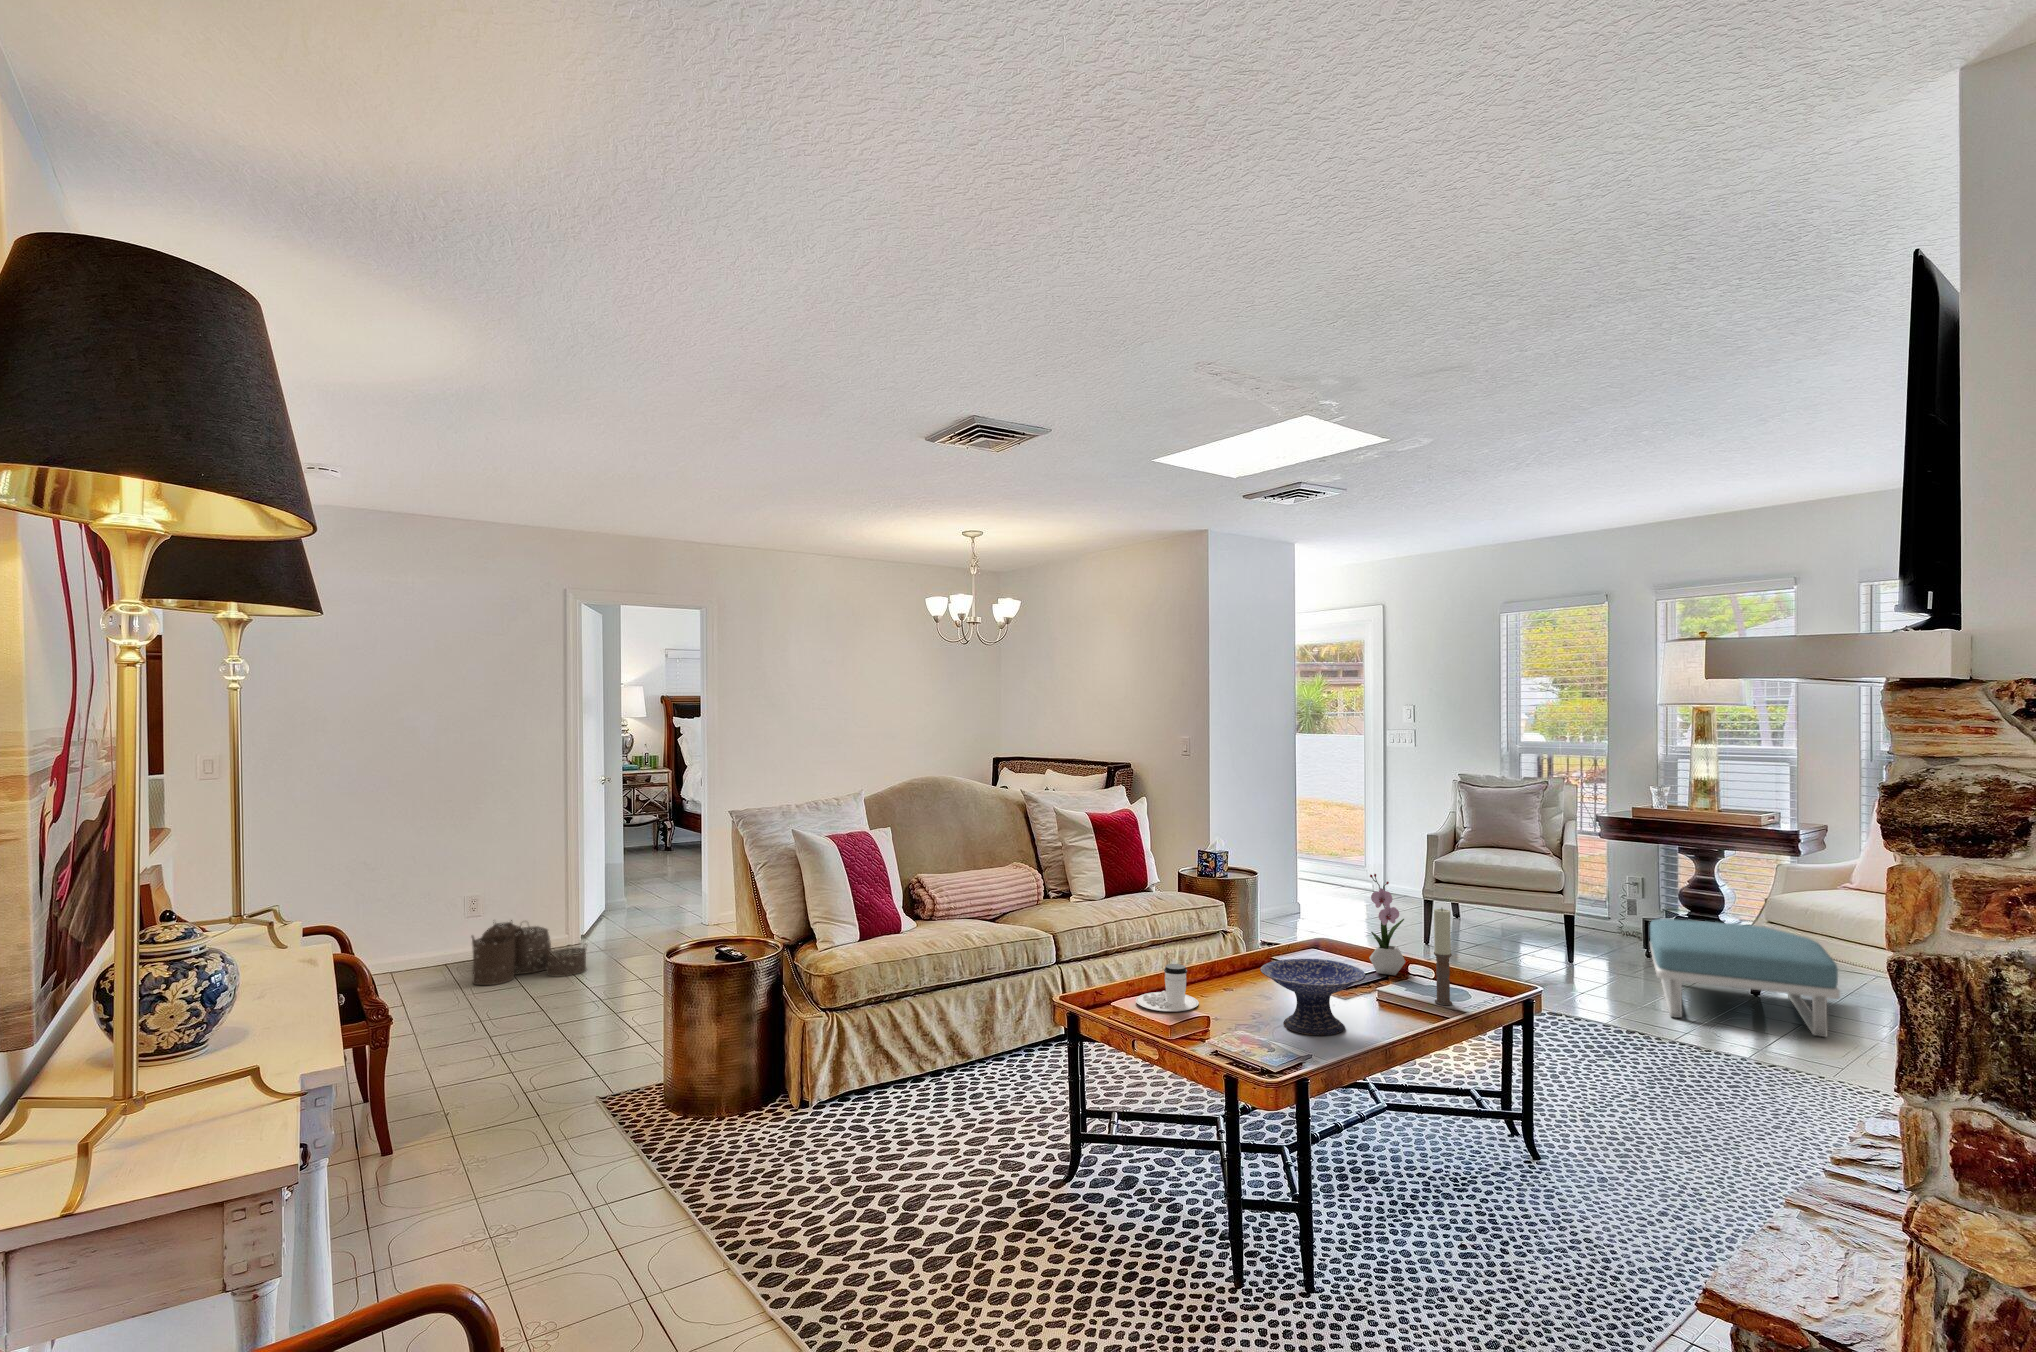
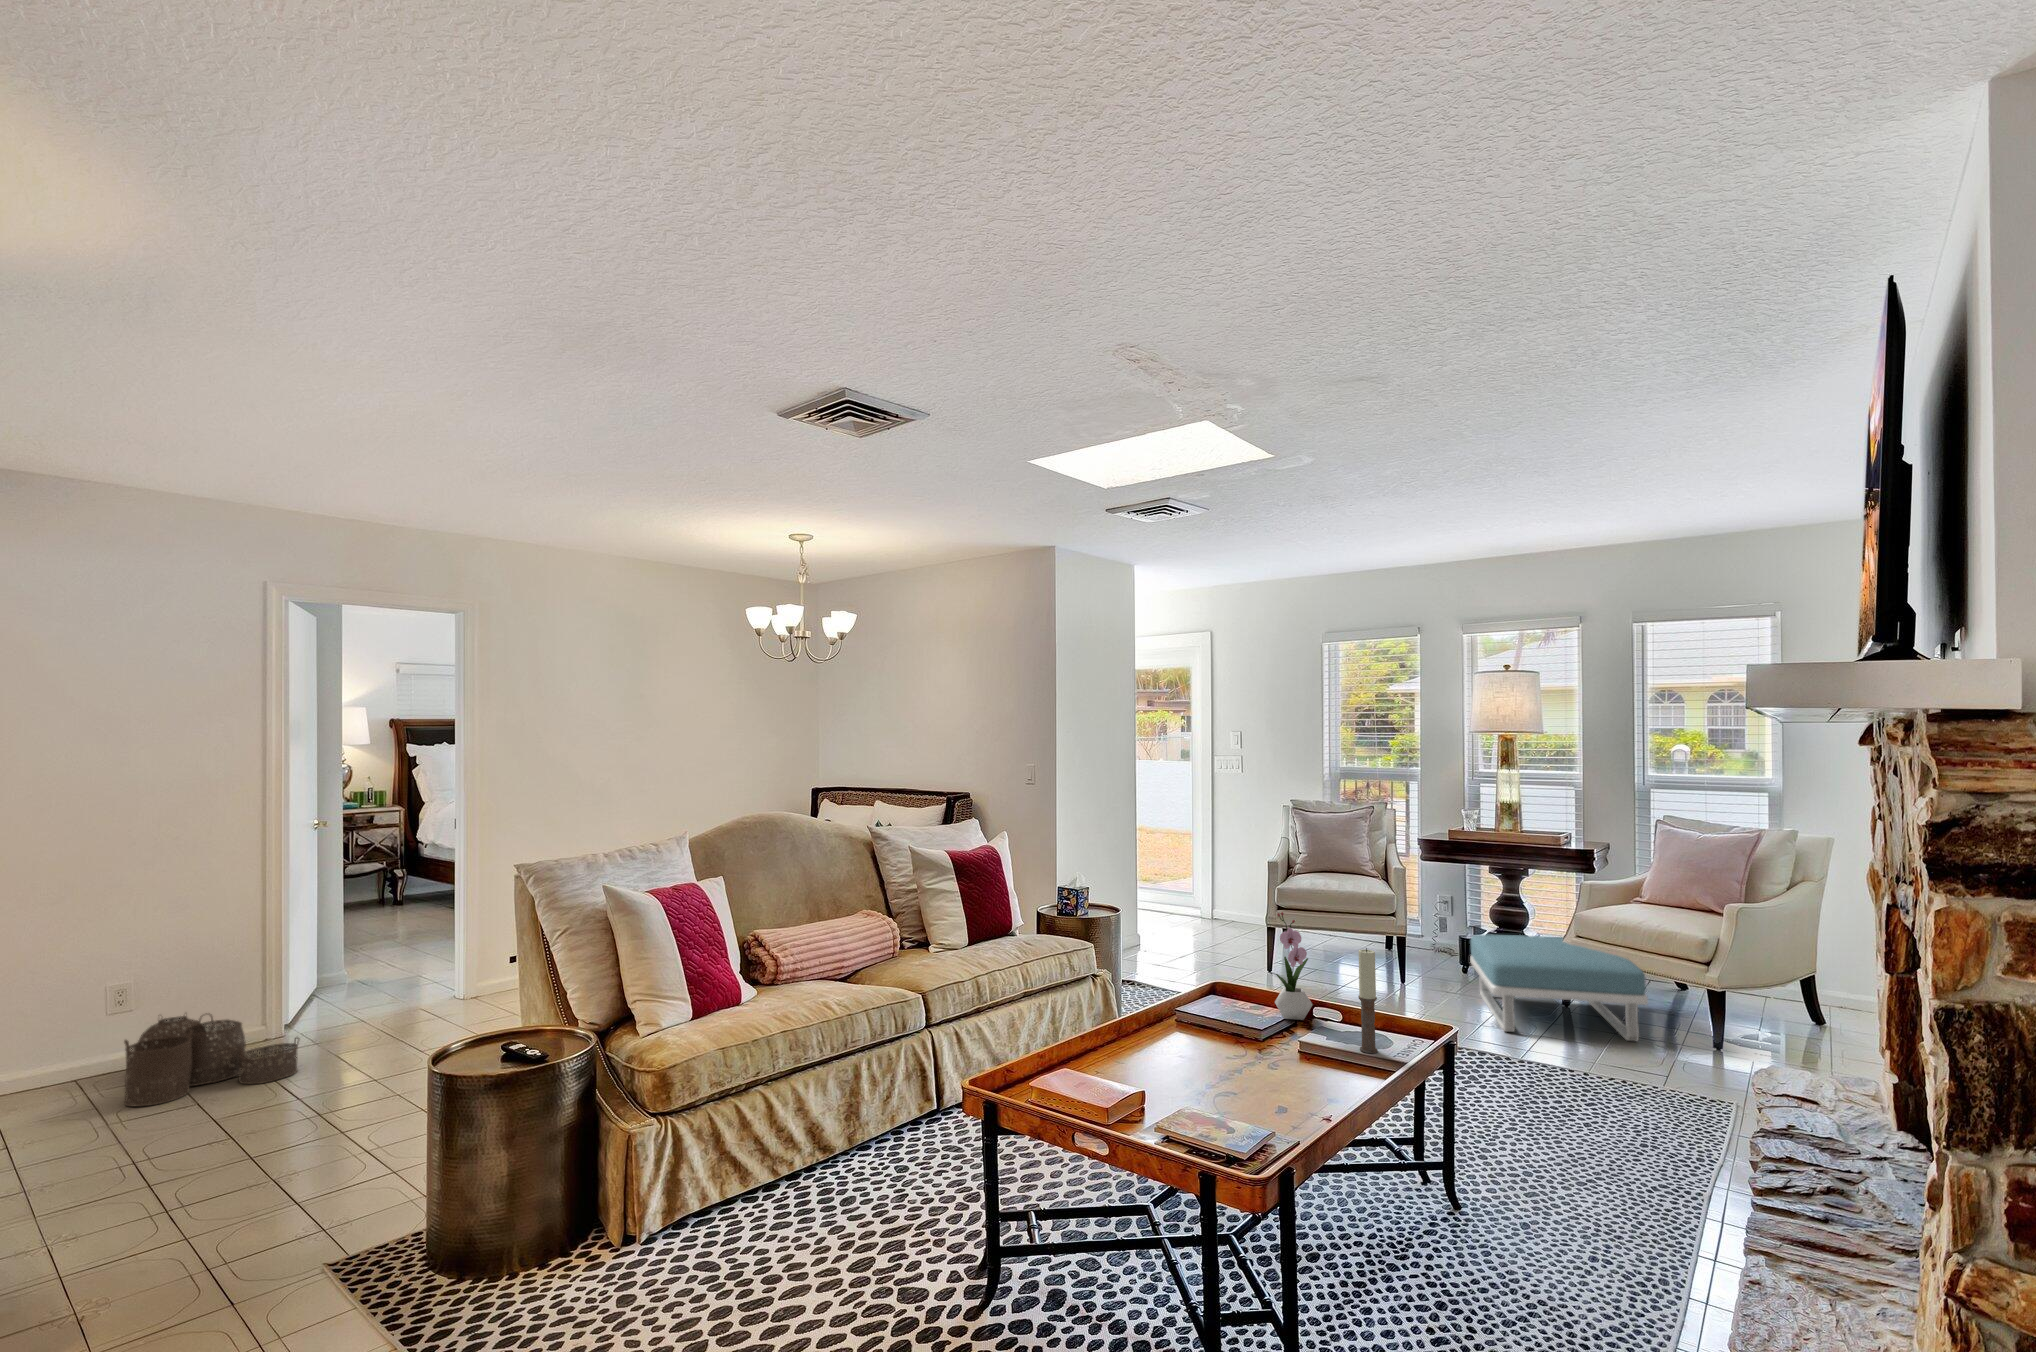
decorative bowl: present [1260,959,1365,1035] -> none [1197,1014,1314,1105]
coffee cup: present [1136,964,1199,1012] -> none [1050,1029,1121,1088]

